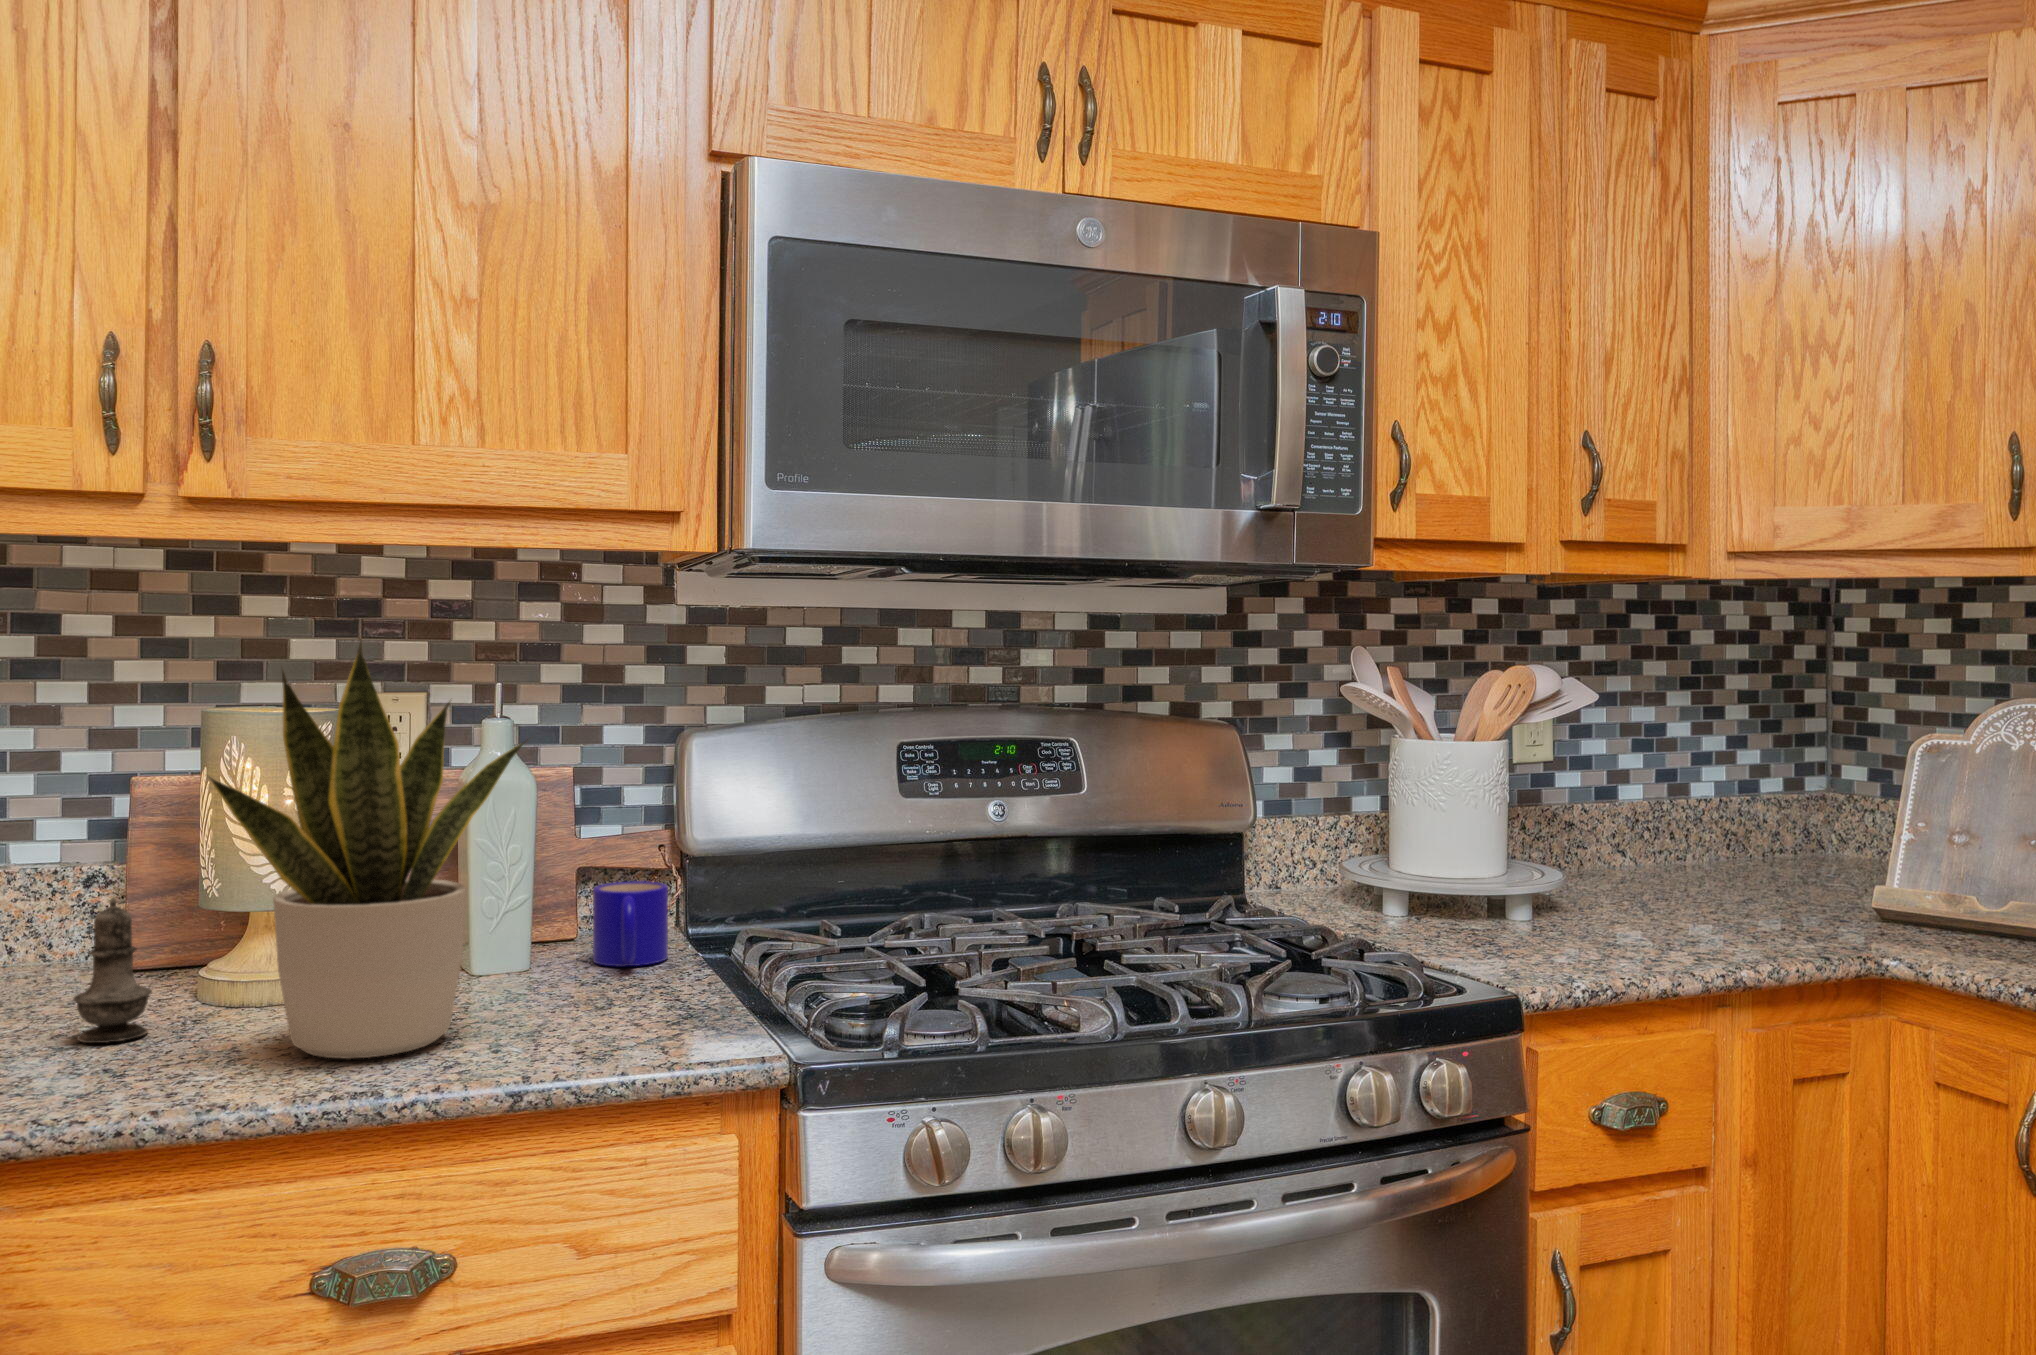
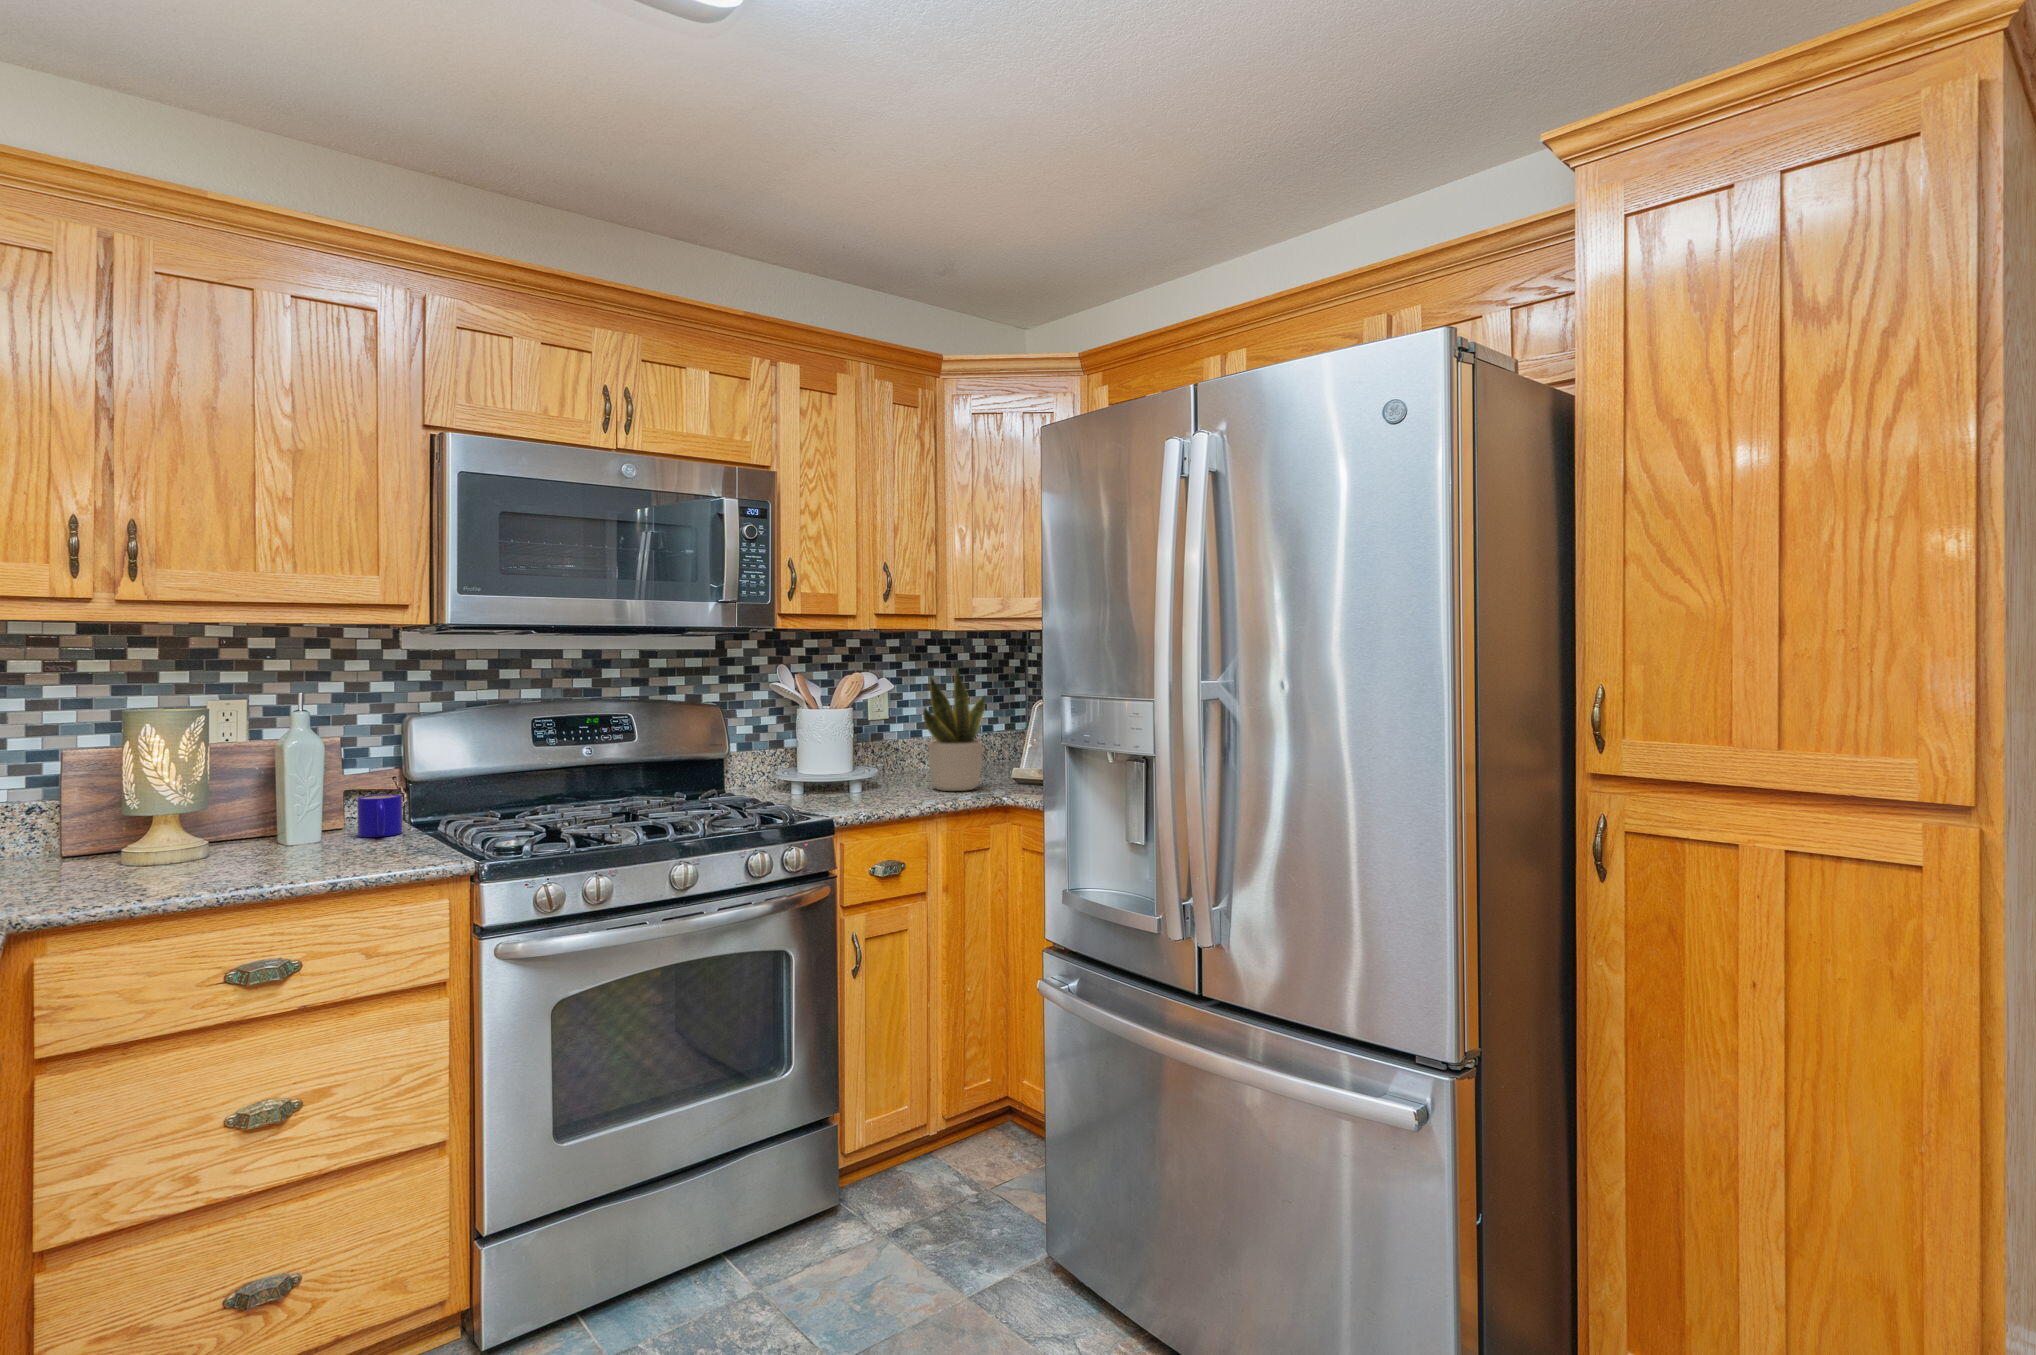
potted plant: present [209,641,526,1059] -> present [923,669,985,791]
salt shaker: present [73,898,152,1043] -> none [59,809,106,883]

